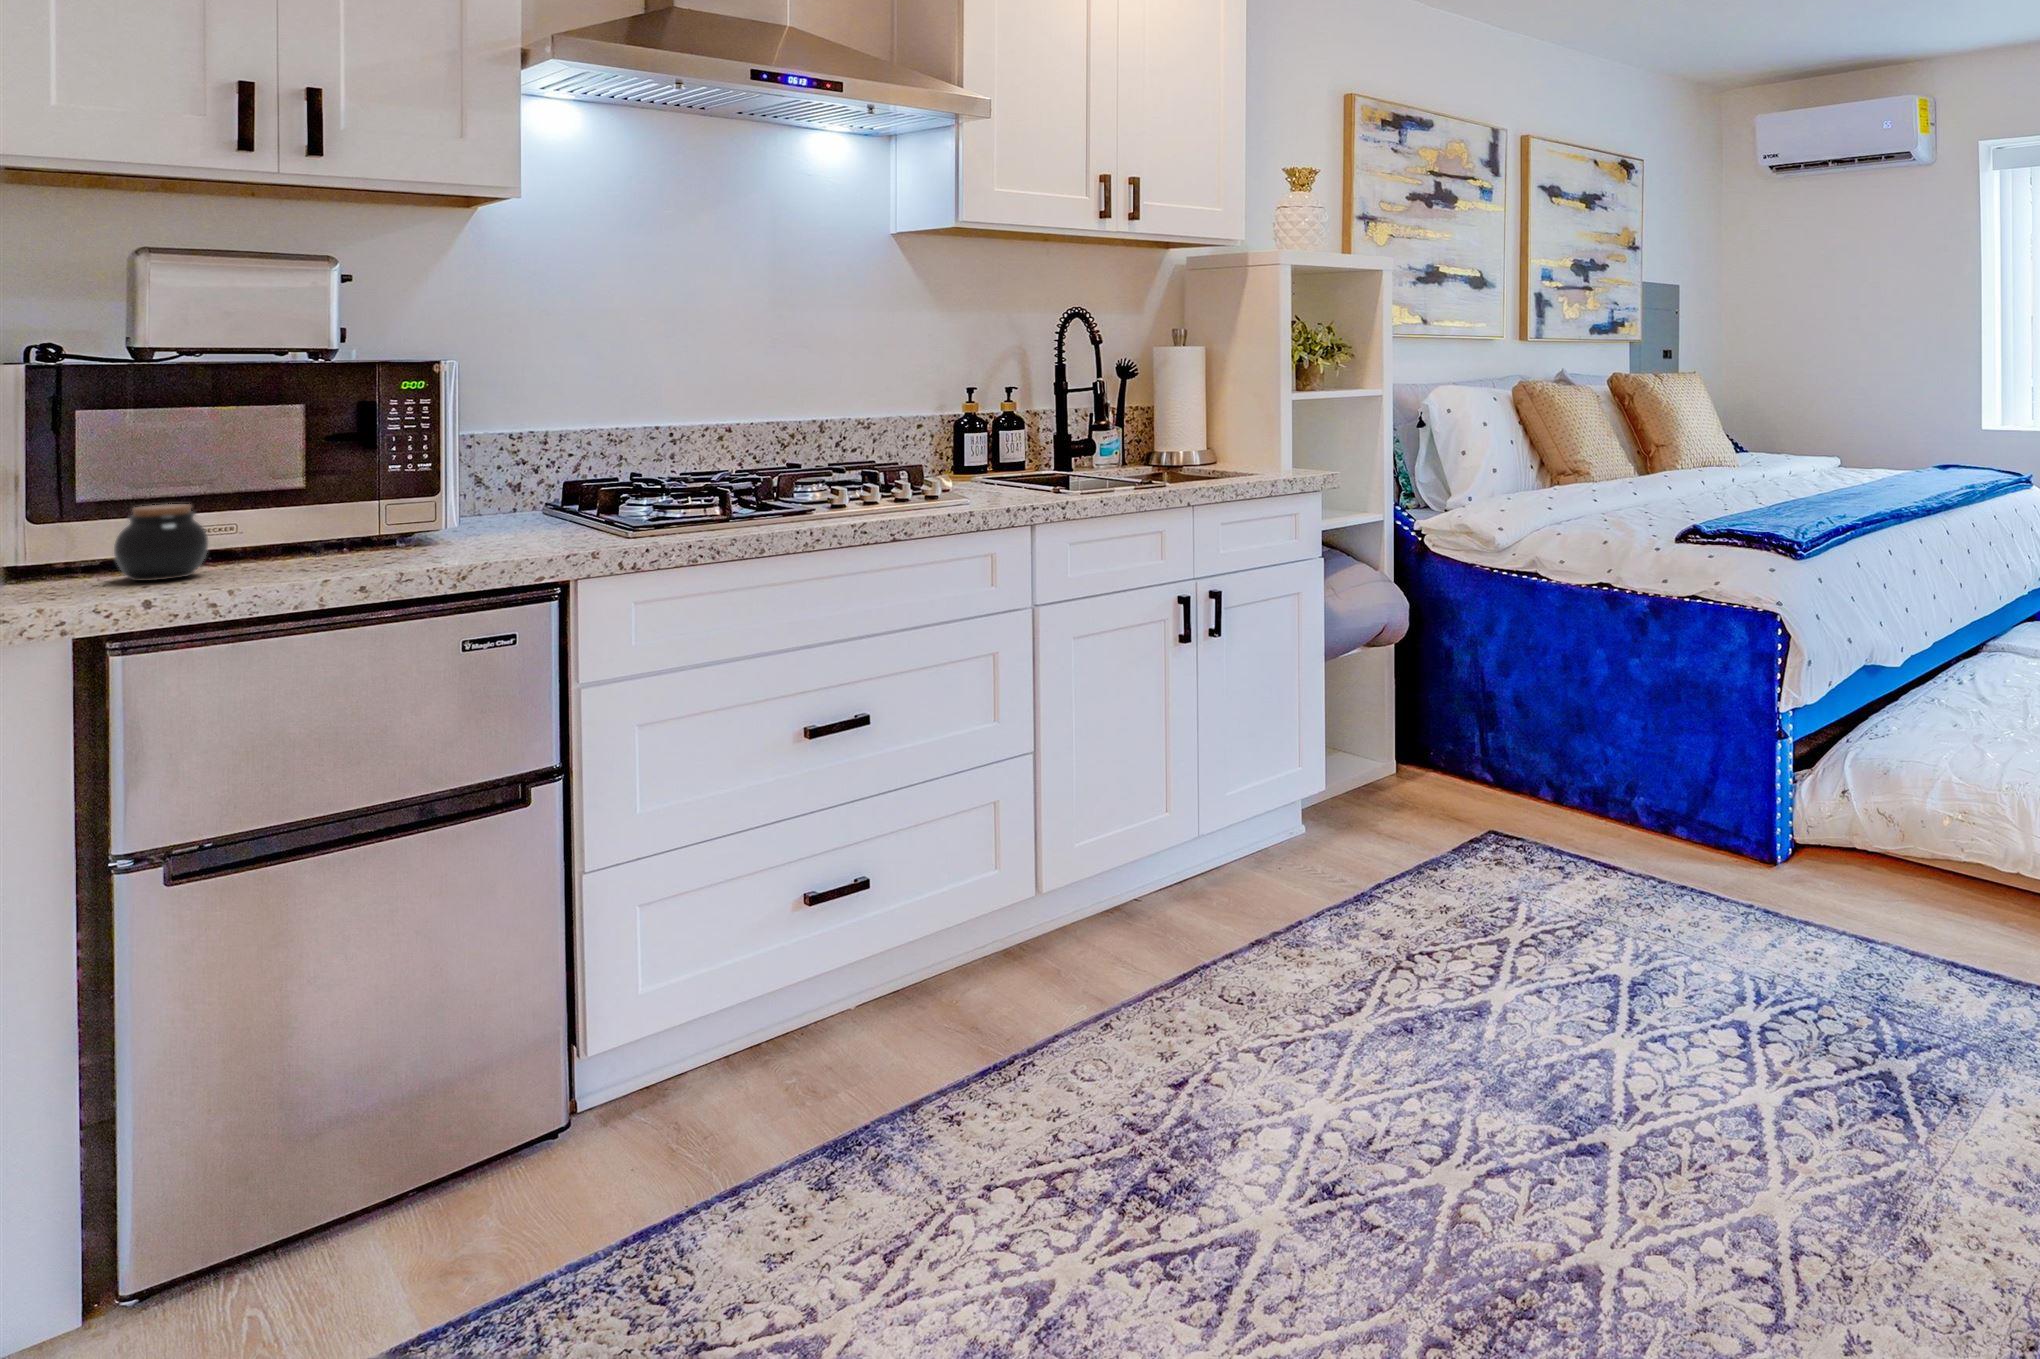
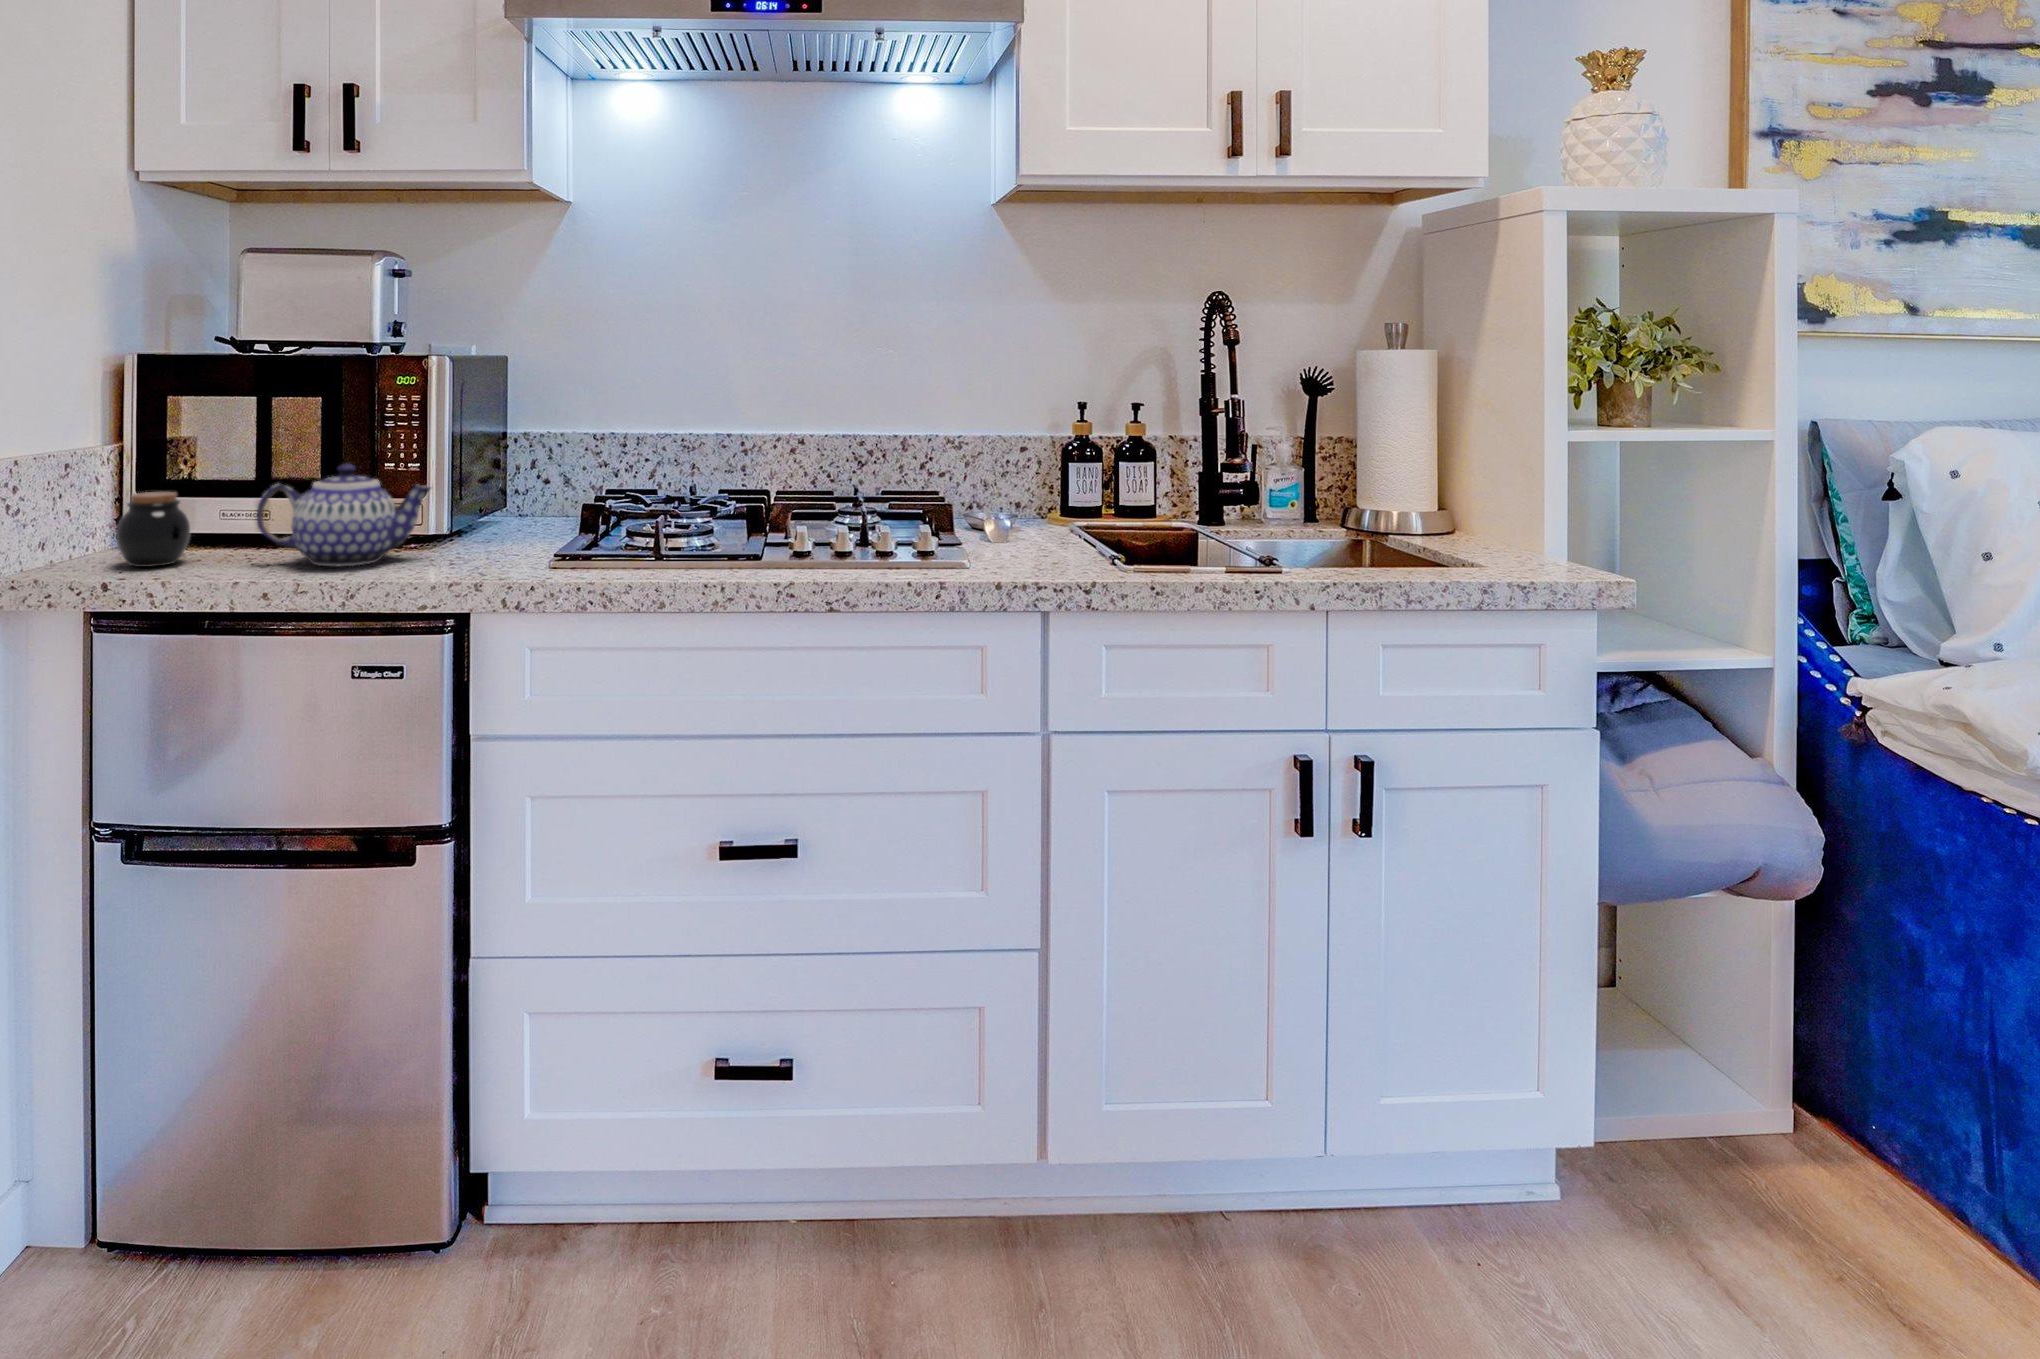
teapot: none [303,463,488,558] -> present [257,463,431,566]

